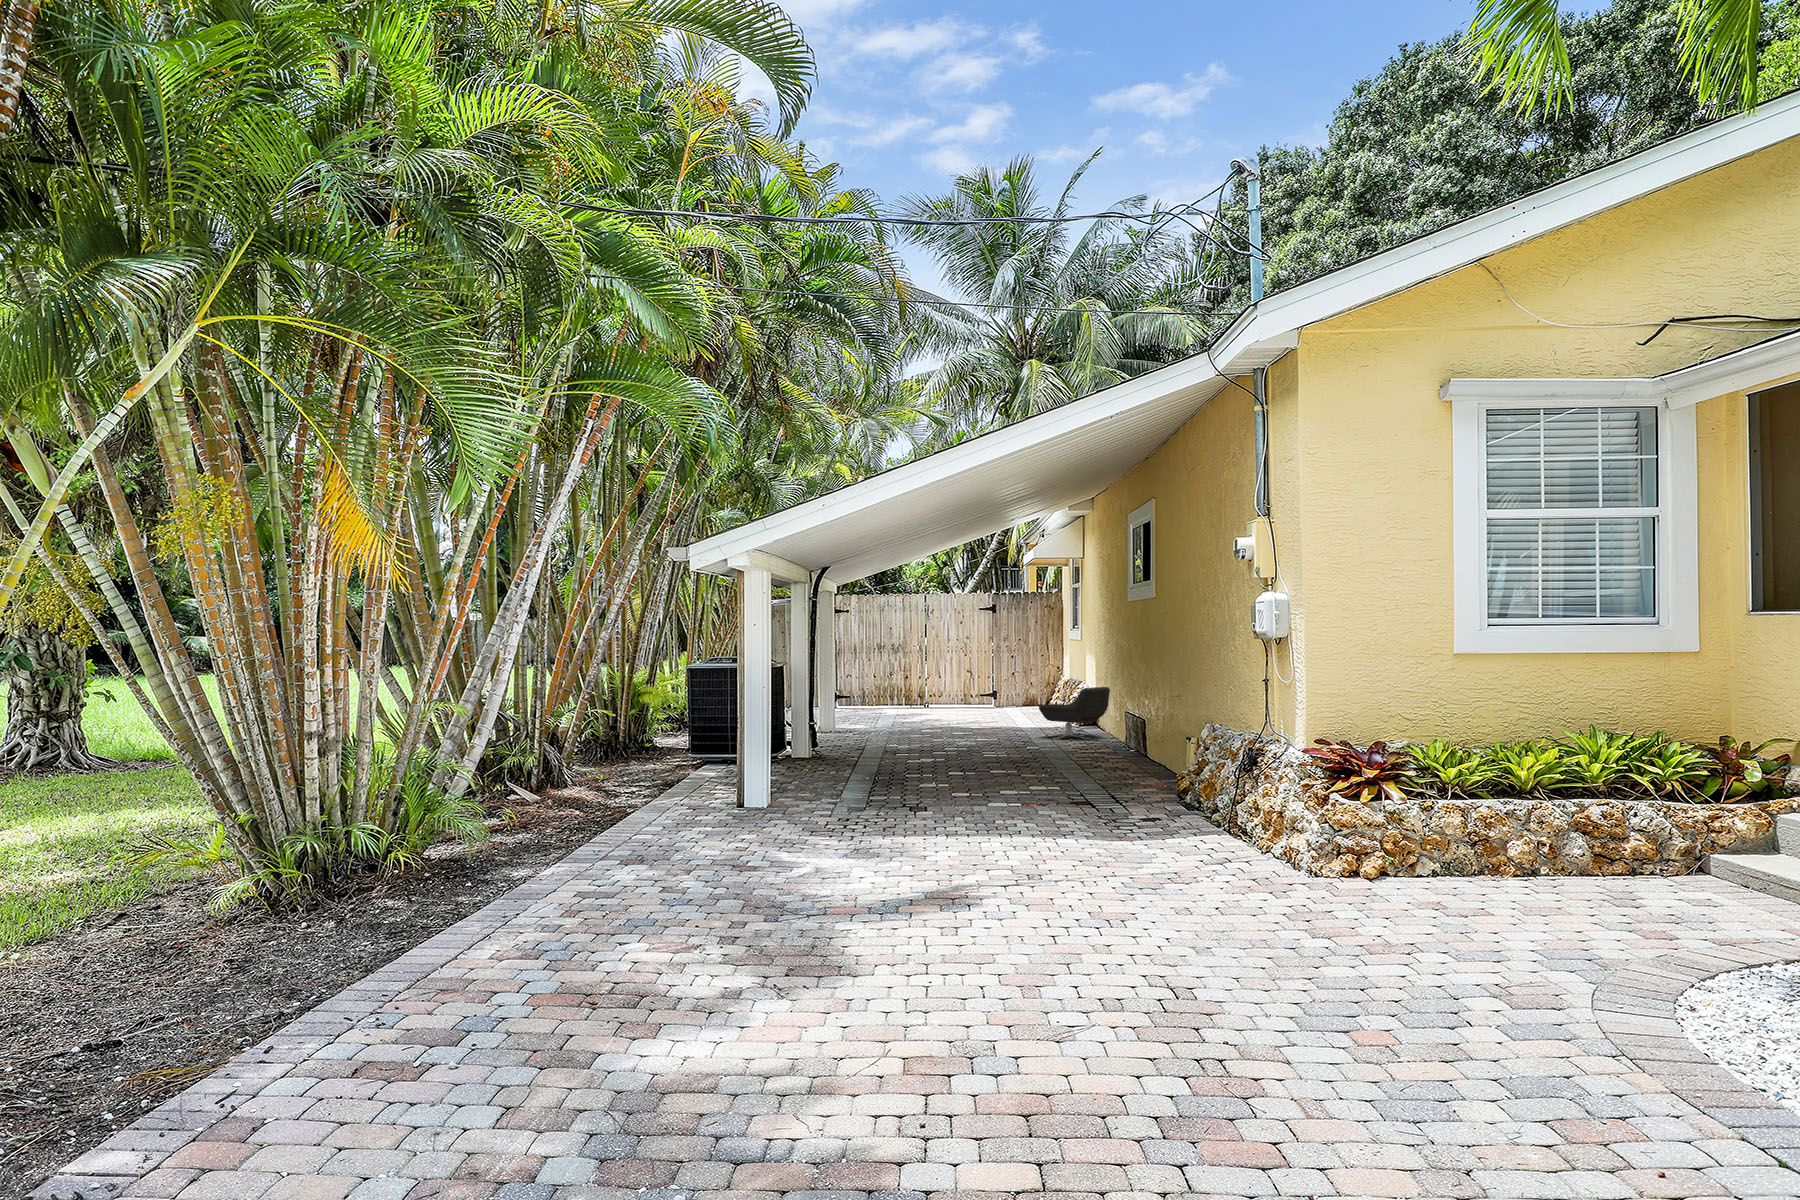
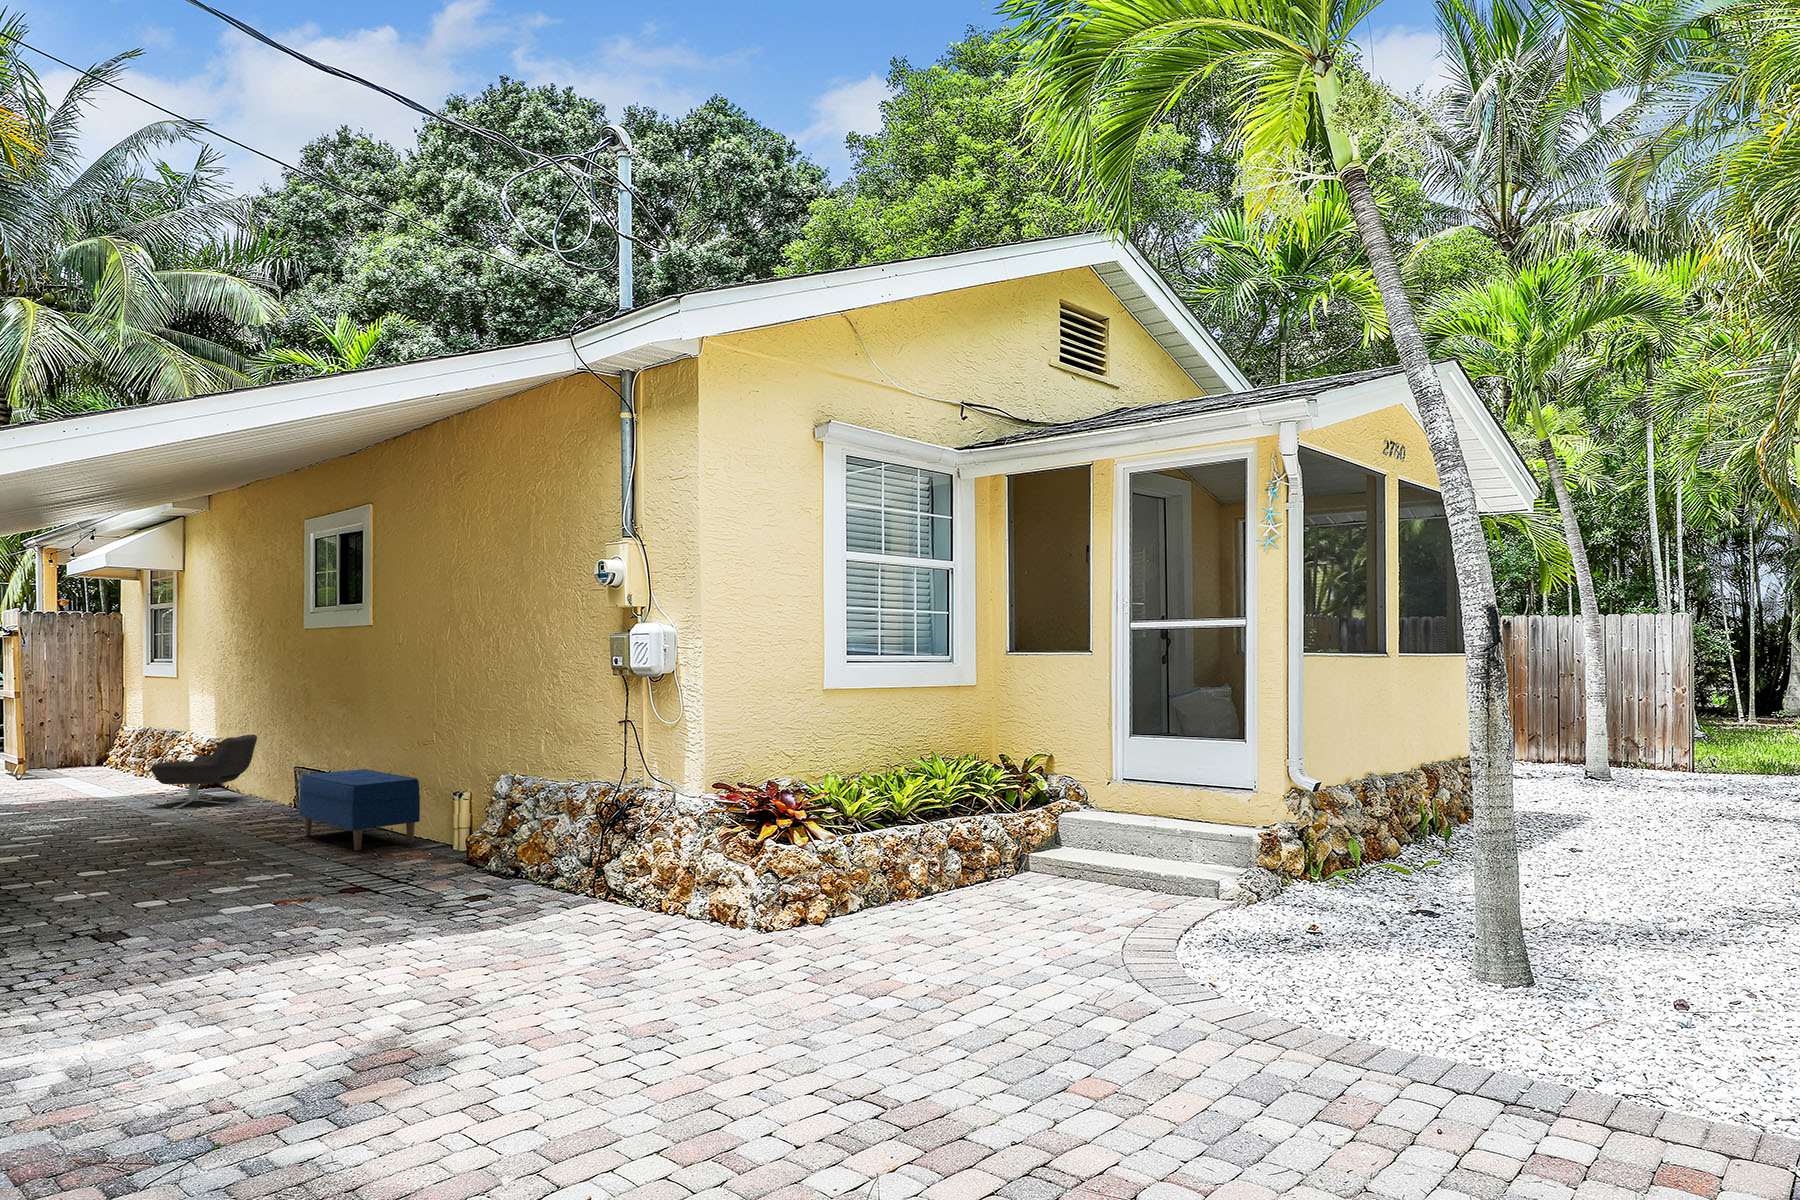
bench: none [1098,716,1168,777] -> present [300,769,420,851]

